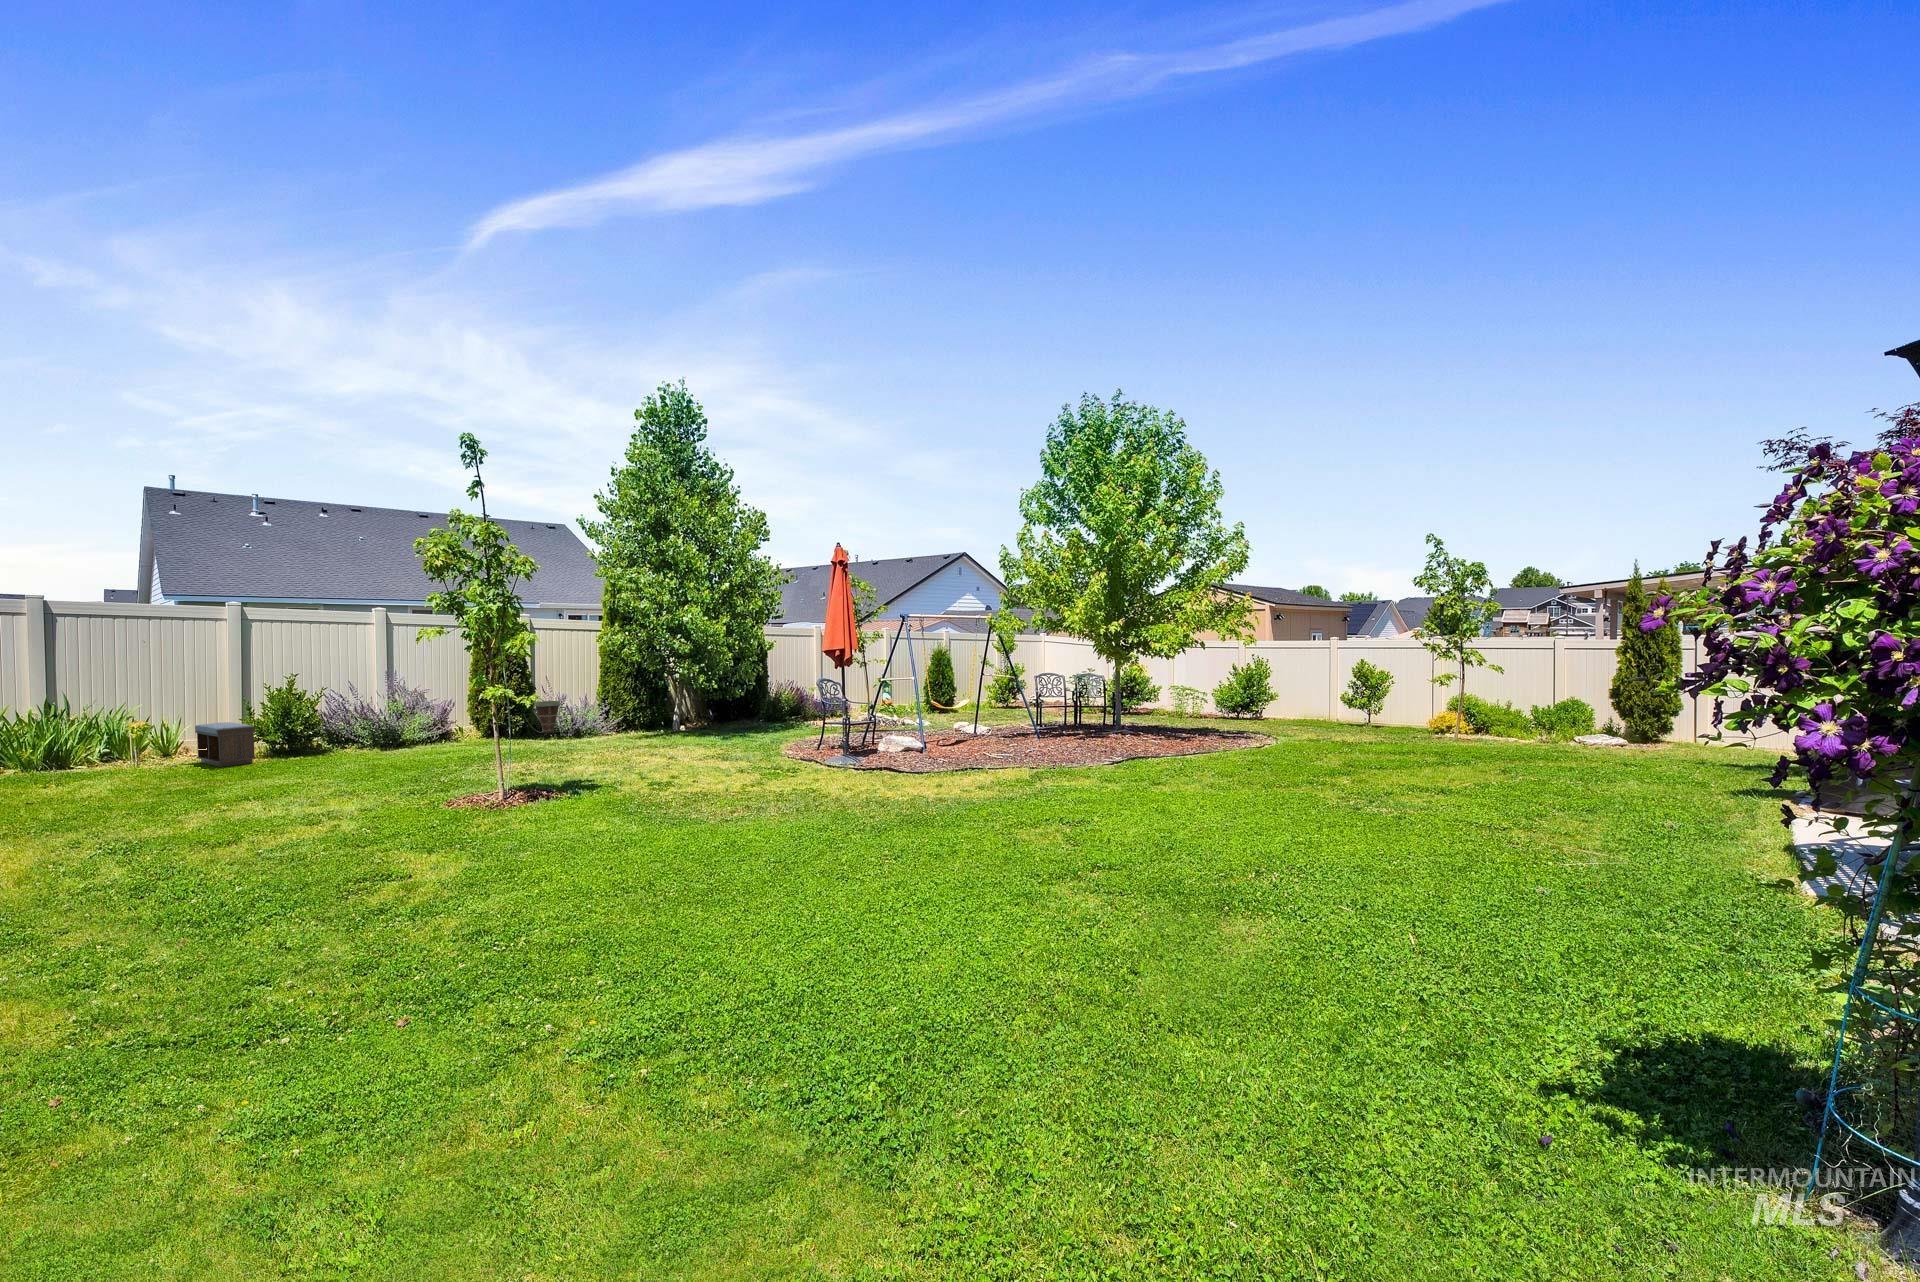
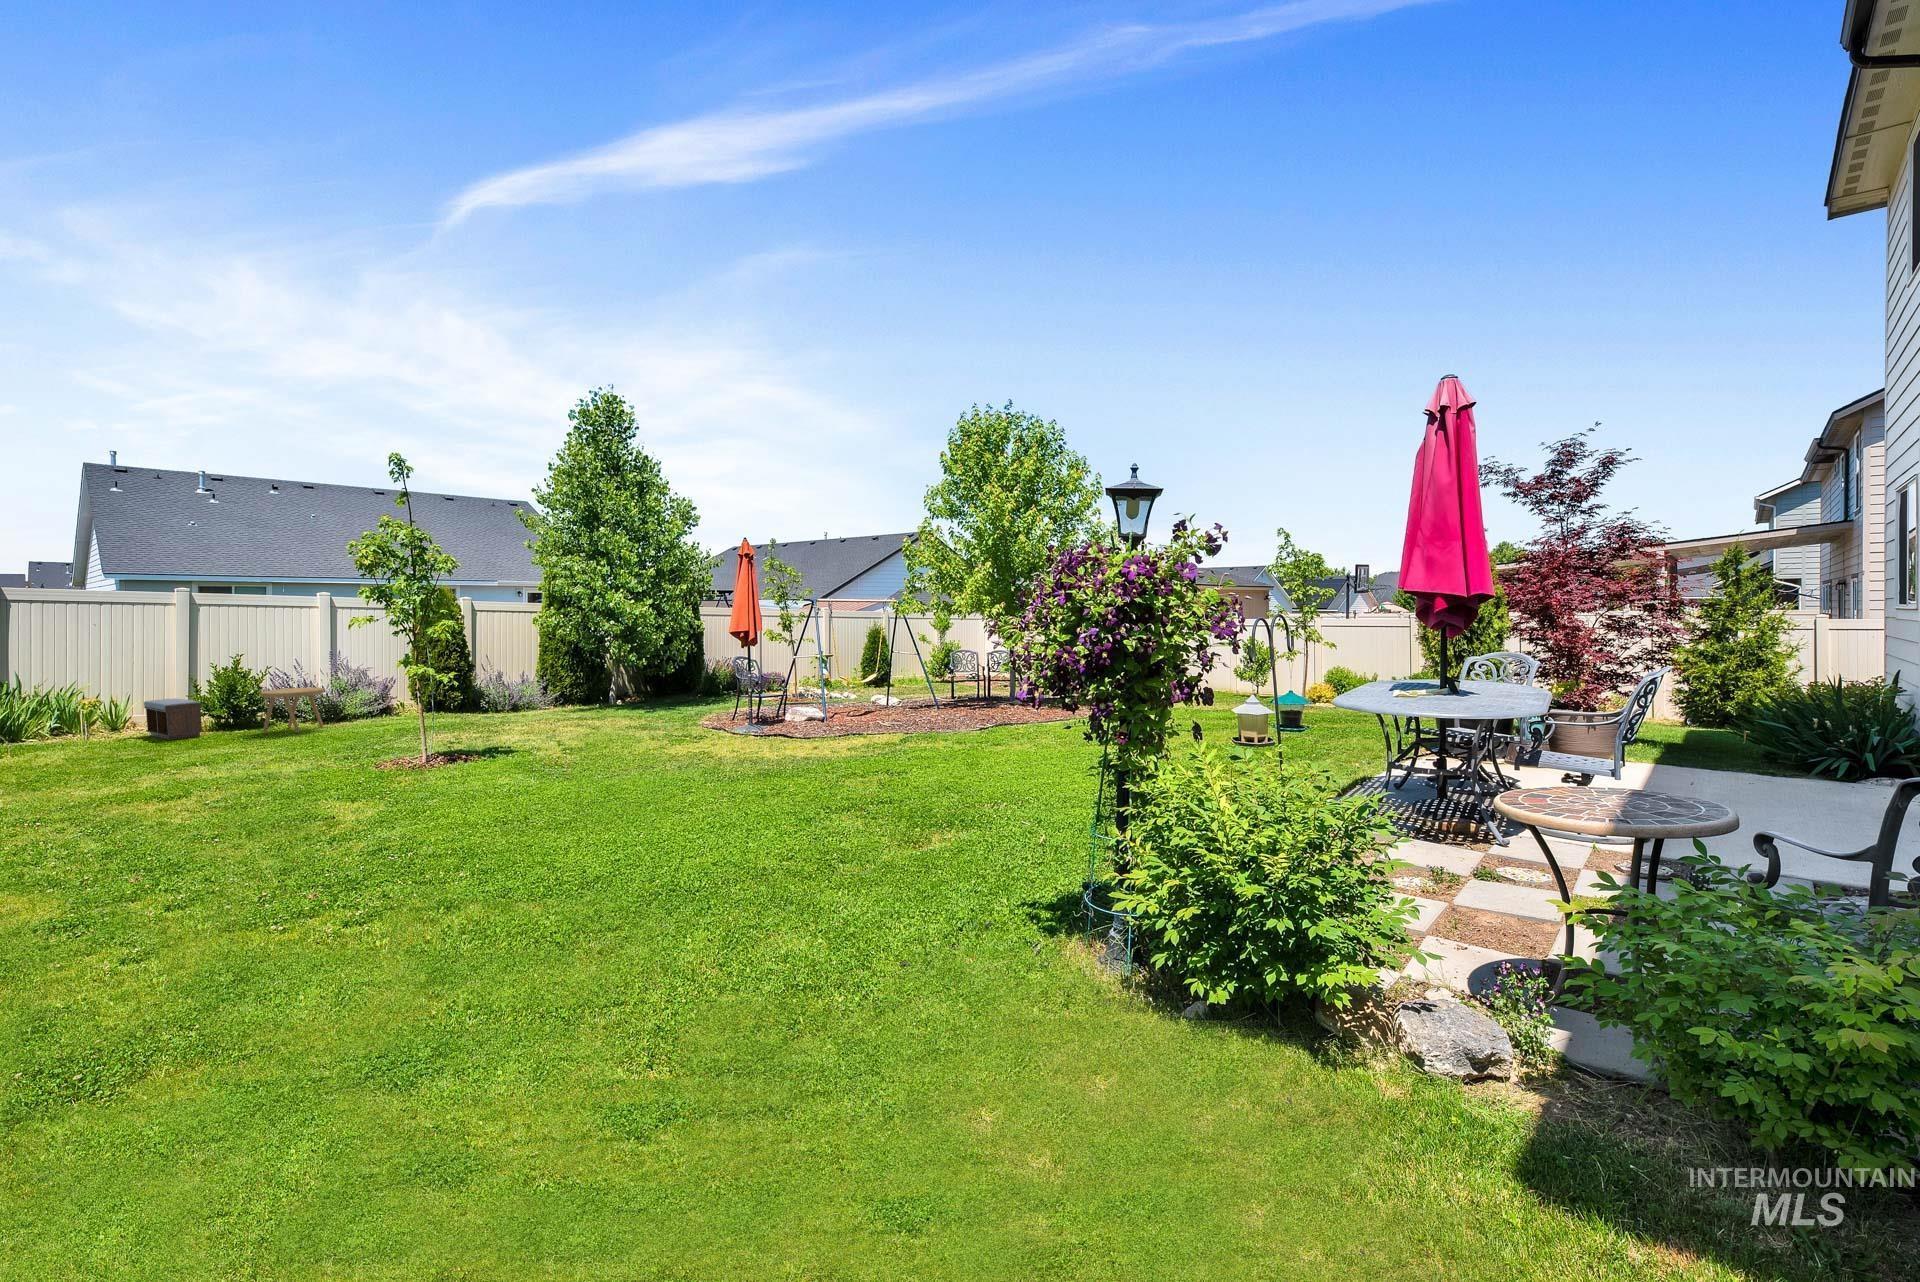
basket: present [526,698,560,734] -> none [461,675,497,708]
side table: none [316,711,382,760] -> present [260,687,324,733]

